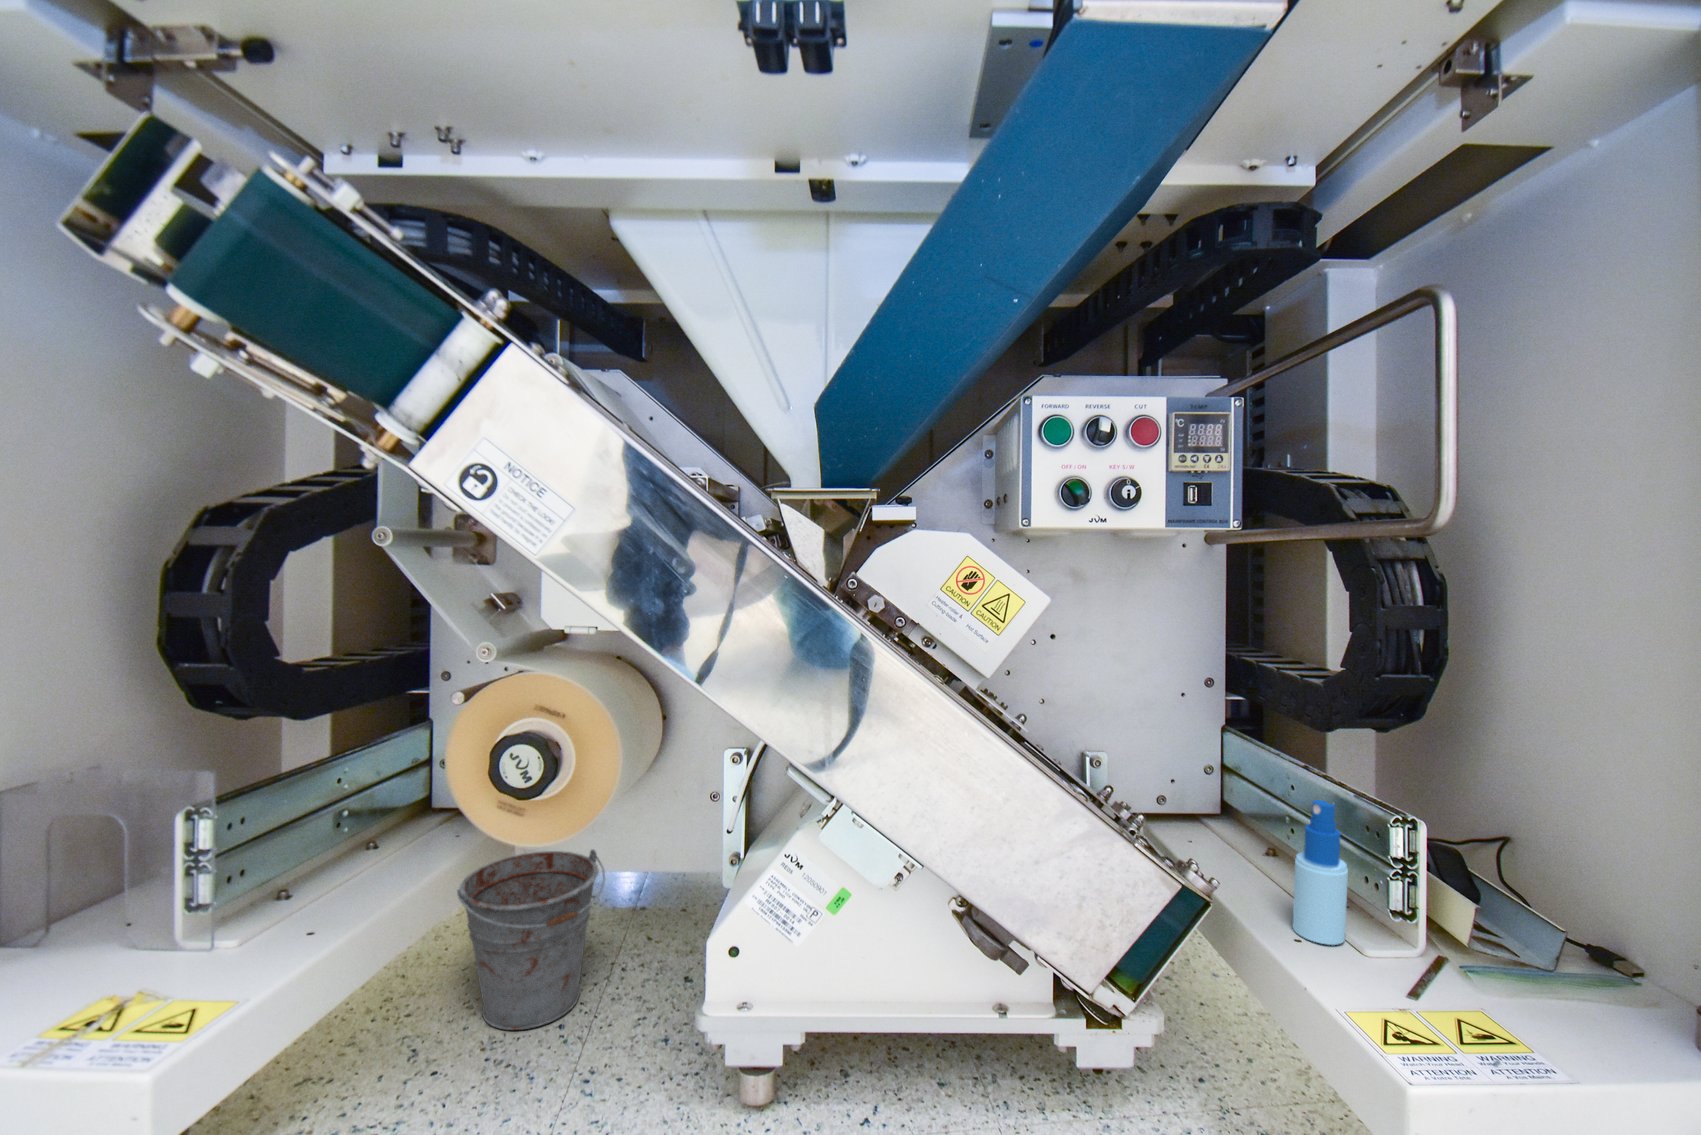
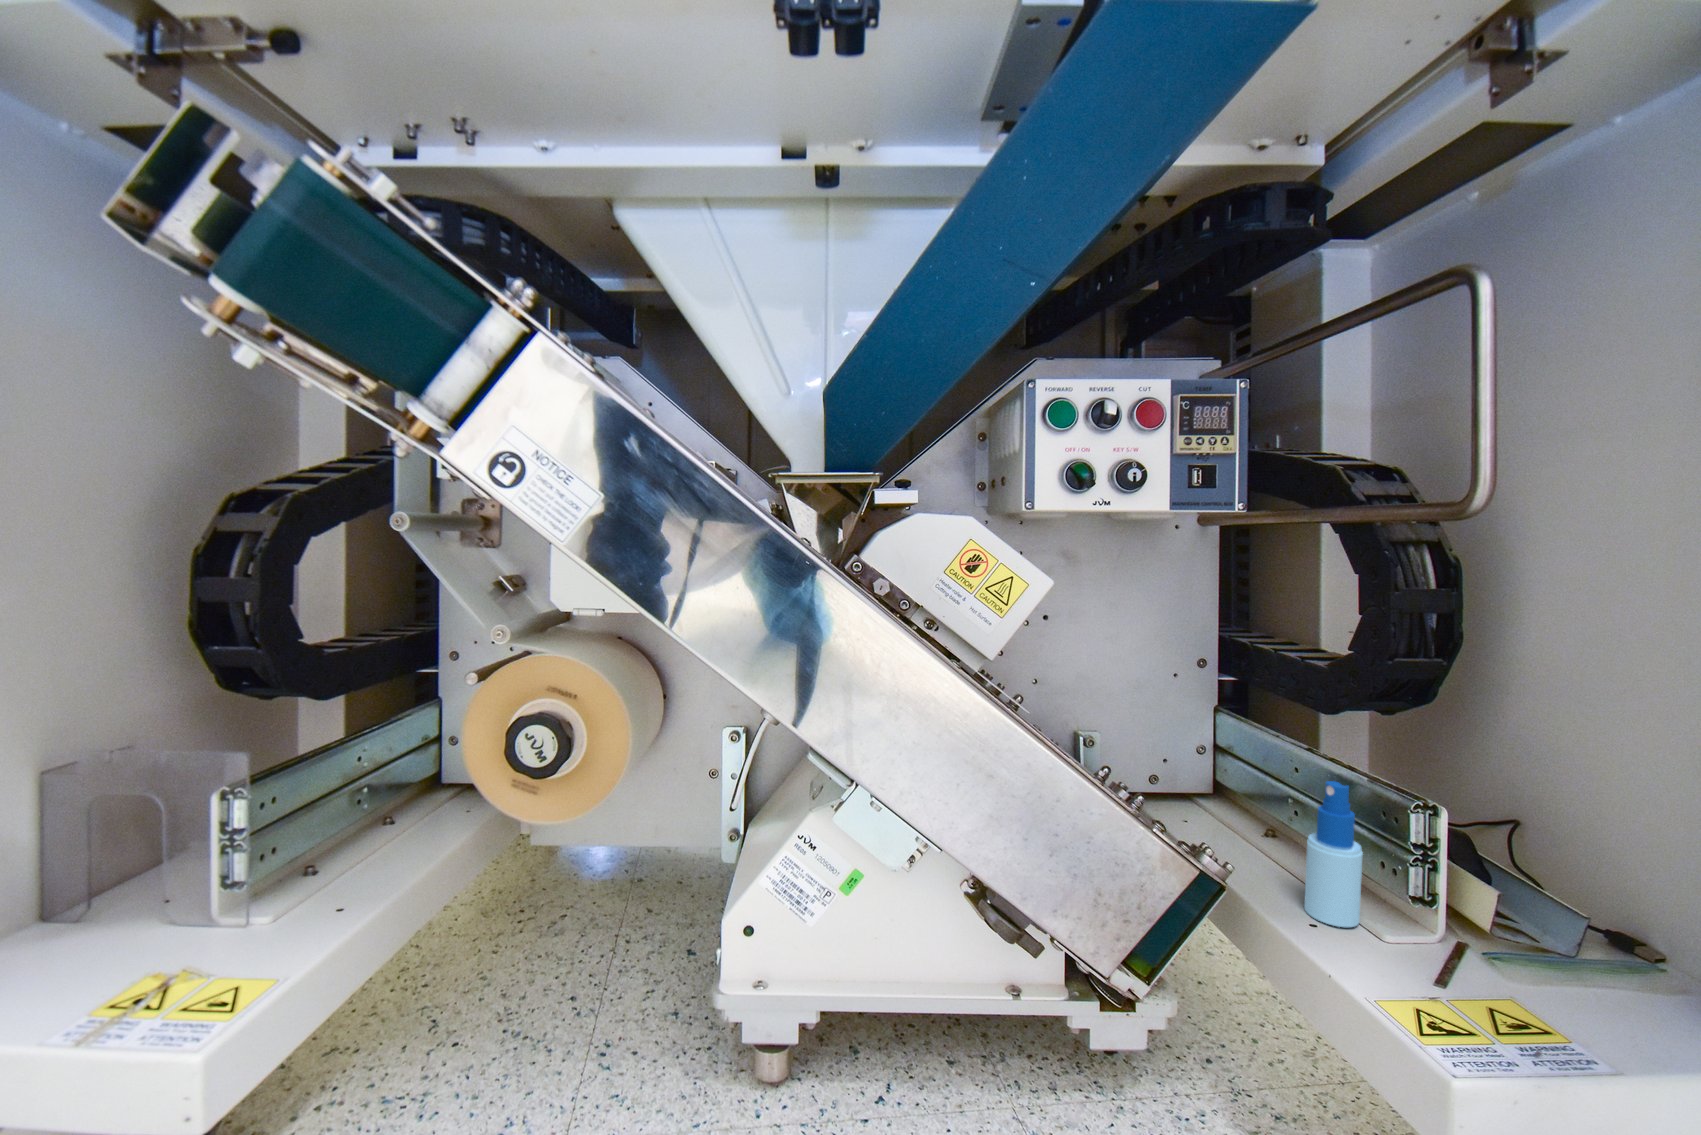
bucket: present [457,850,605,1030] -> none [476,826,622,1004]

